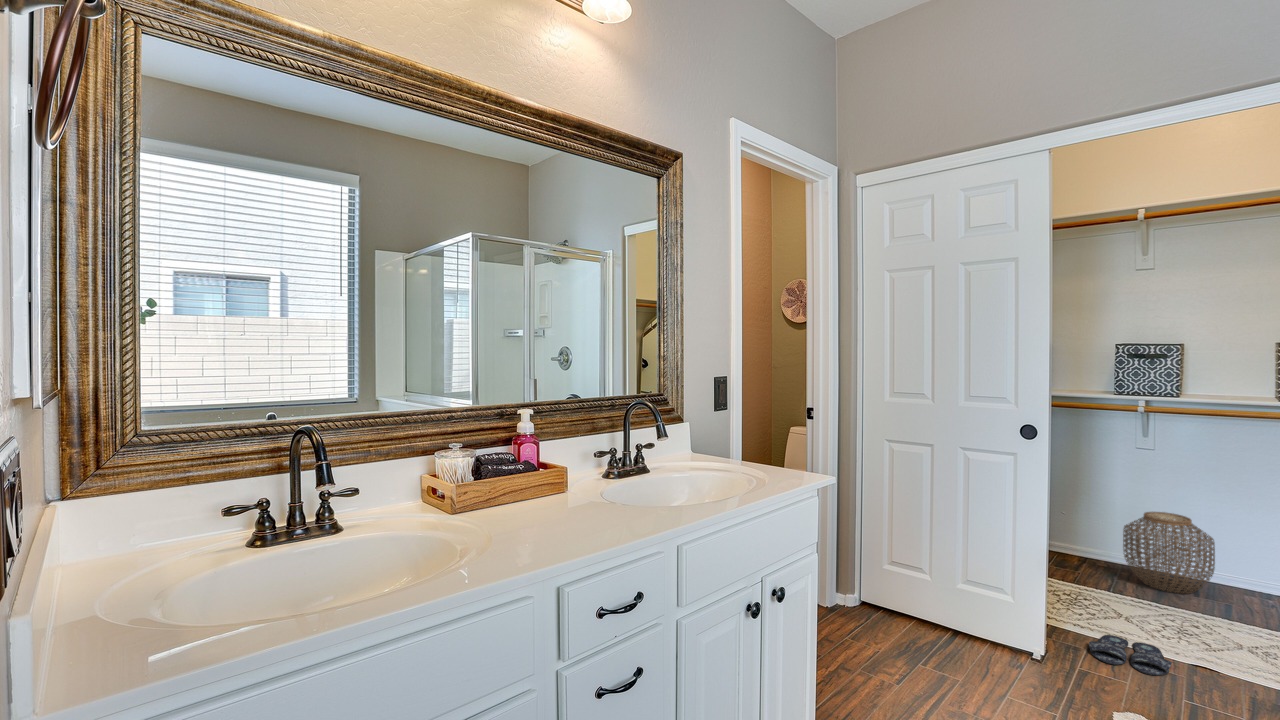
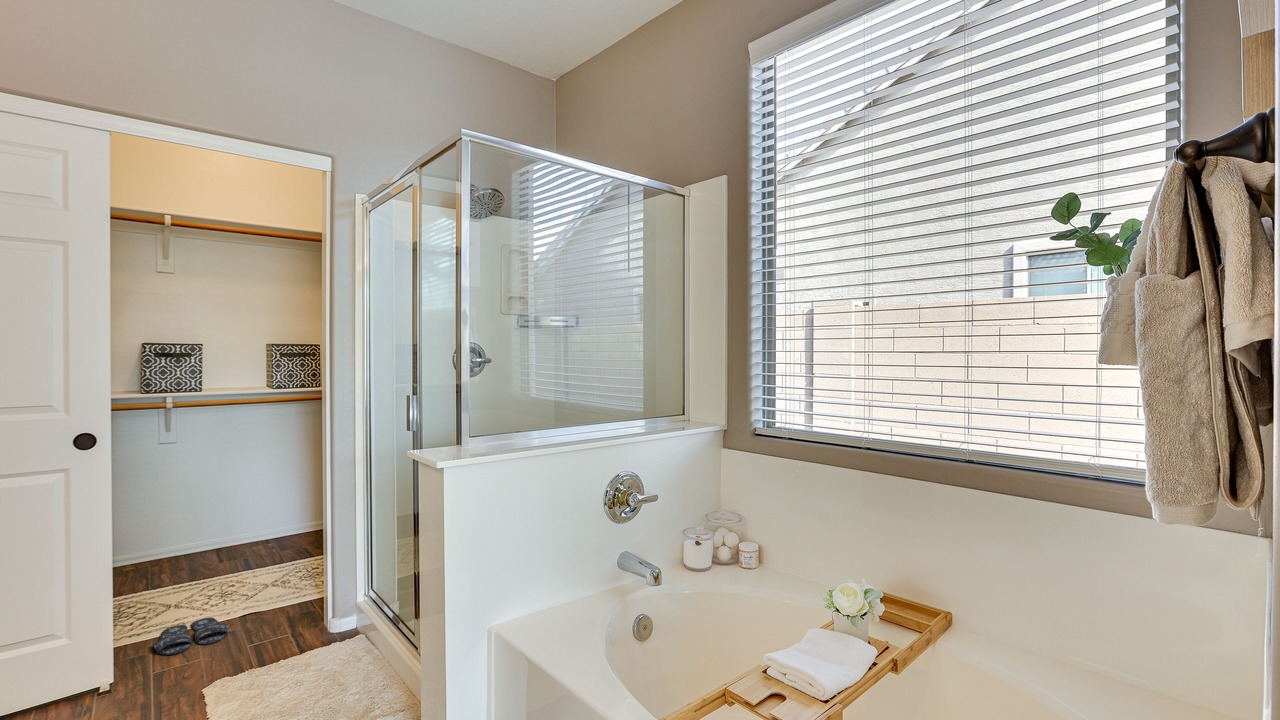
woven basket: present [1123,512,1215,594] -> none [156,496,234,570]

